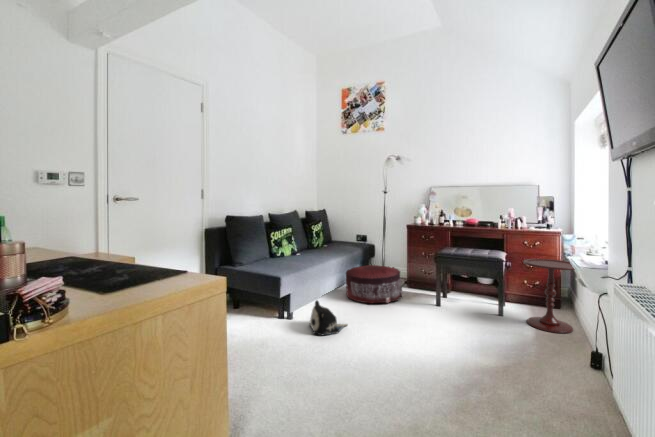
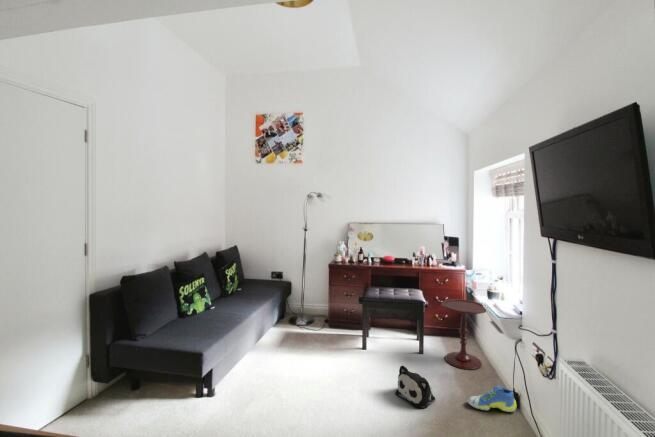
pouf: present [346,265,402,303] -> none [270,309,331,359]
plush toy: present [309,301,347,335] -> present [396,365,435,408]
sneaker: none [538,340,601,370] -> present [468,385,516,412]

